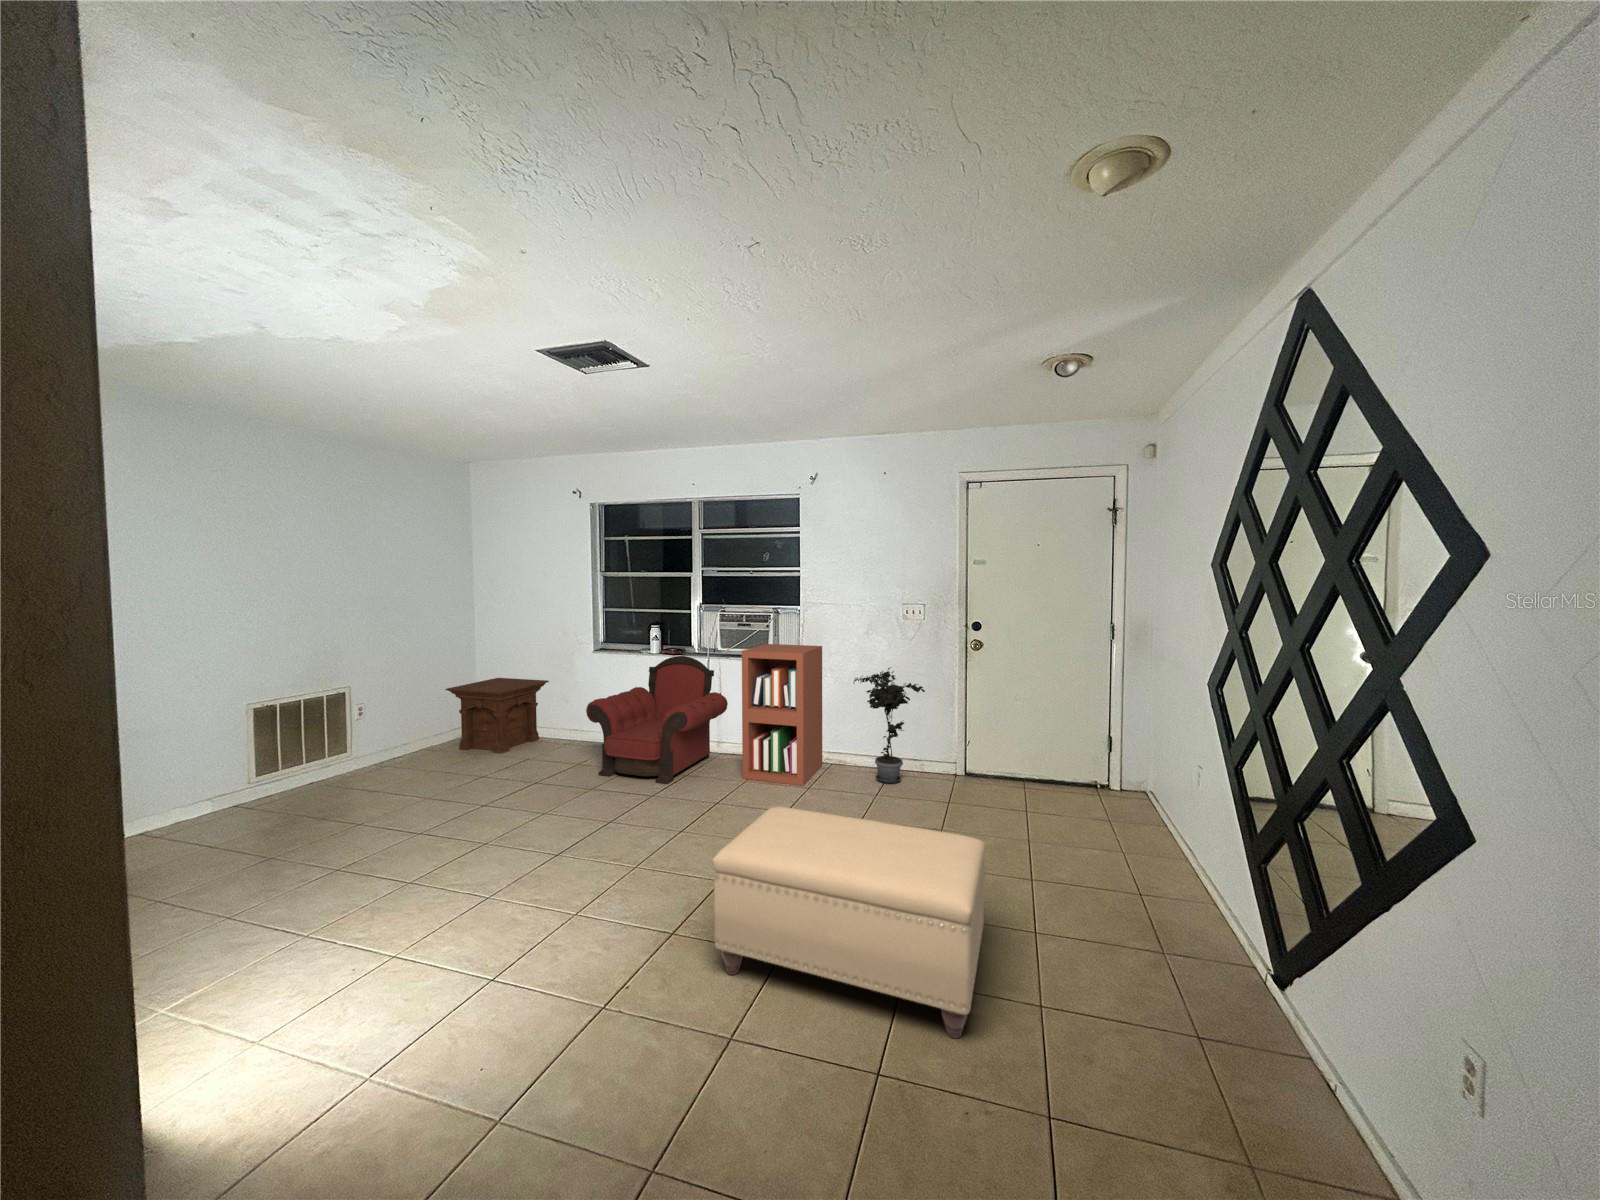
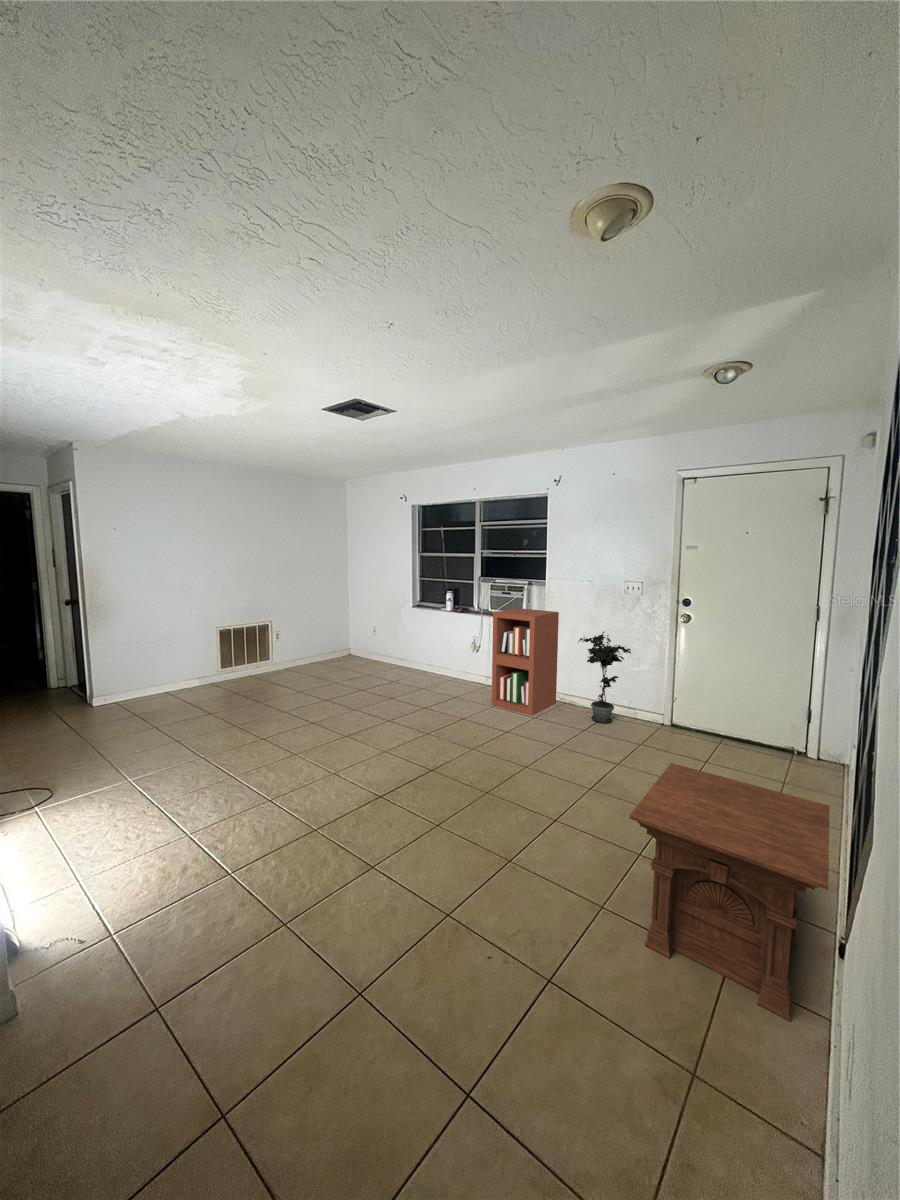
armchair: present [586,656,728,784] -> none [395,614,490,701]
side table: present [446,678,549,753] -> present [629,763,830,1021]
ottoman: present [712,807,985,1038] -> none [400,719,594,890]

